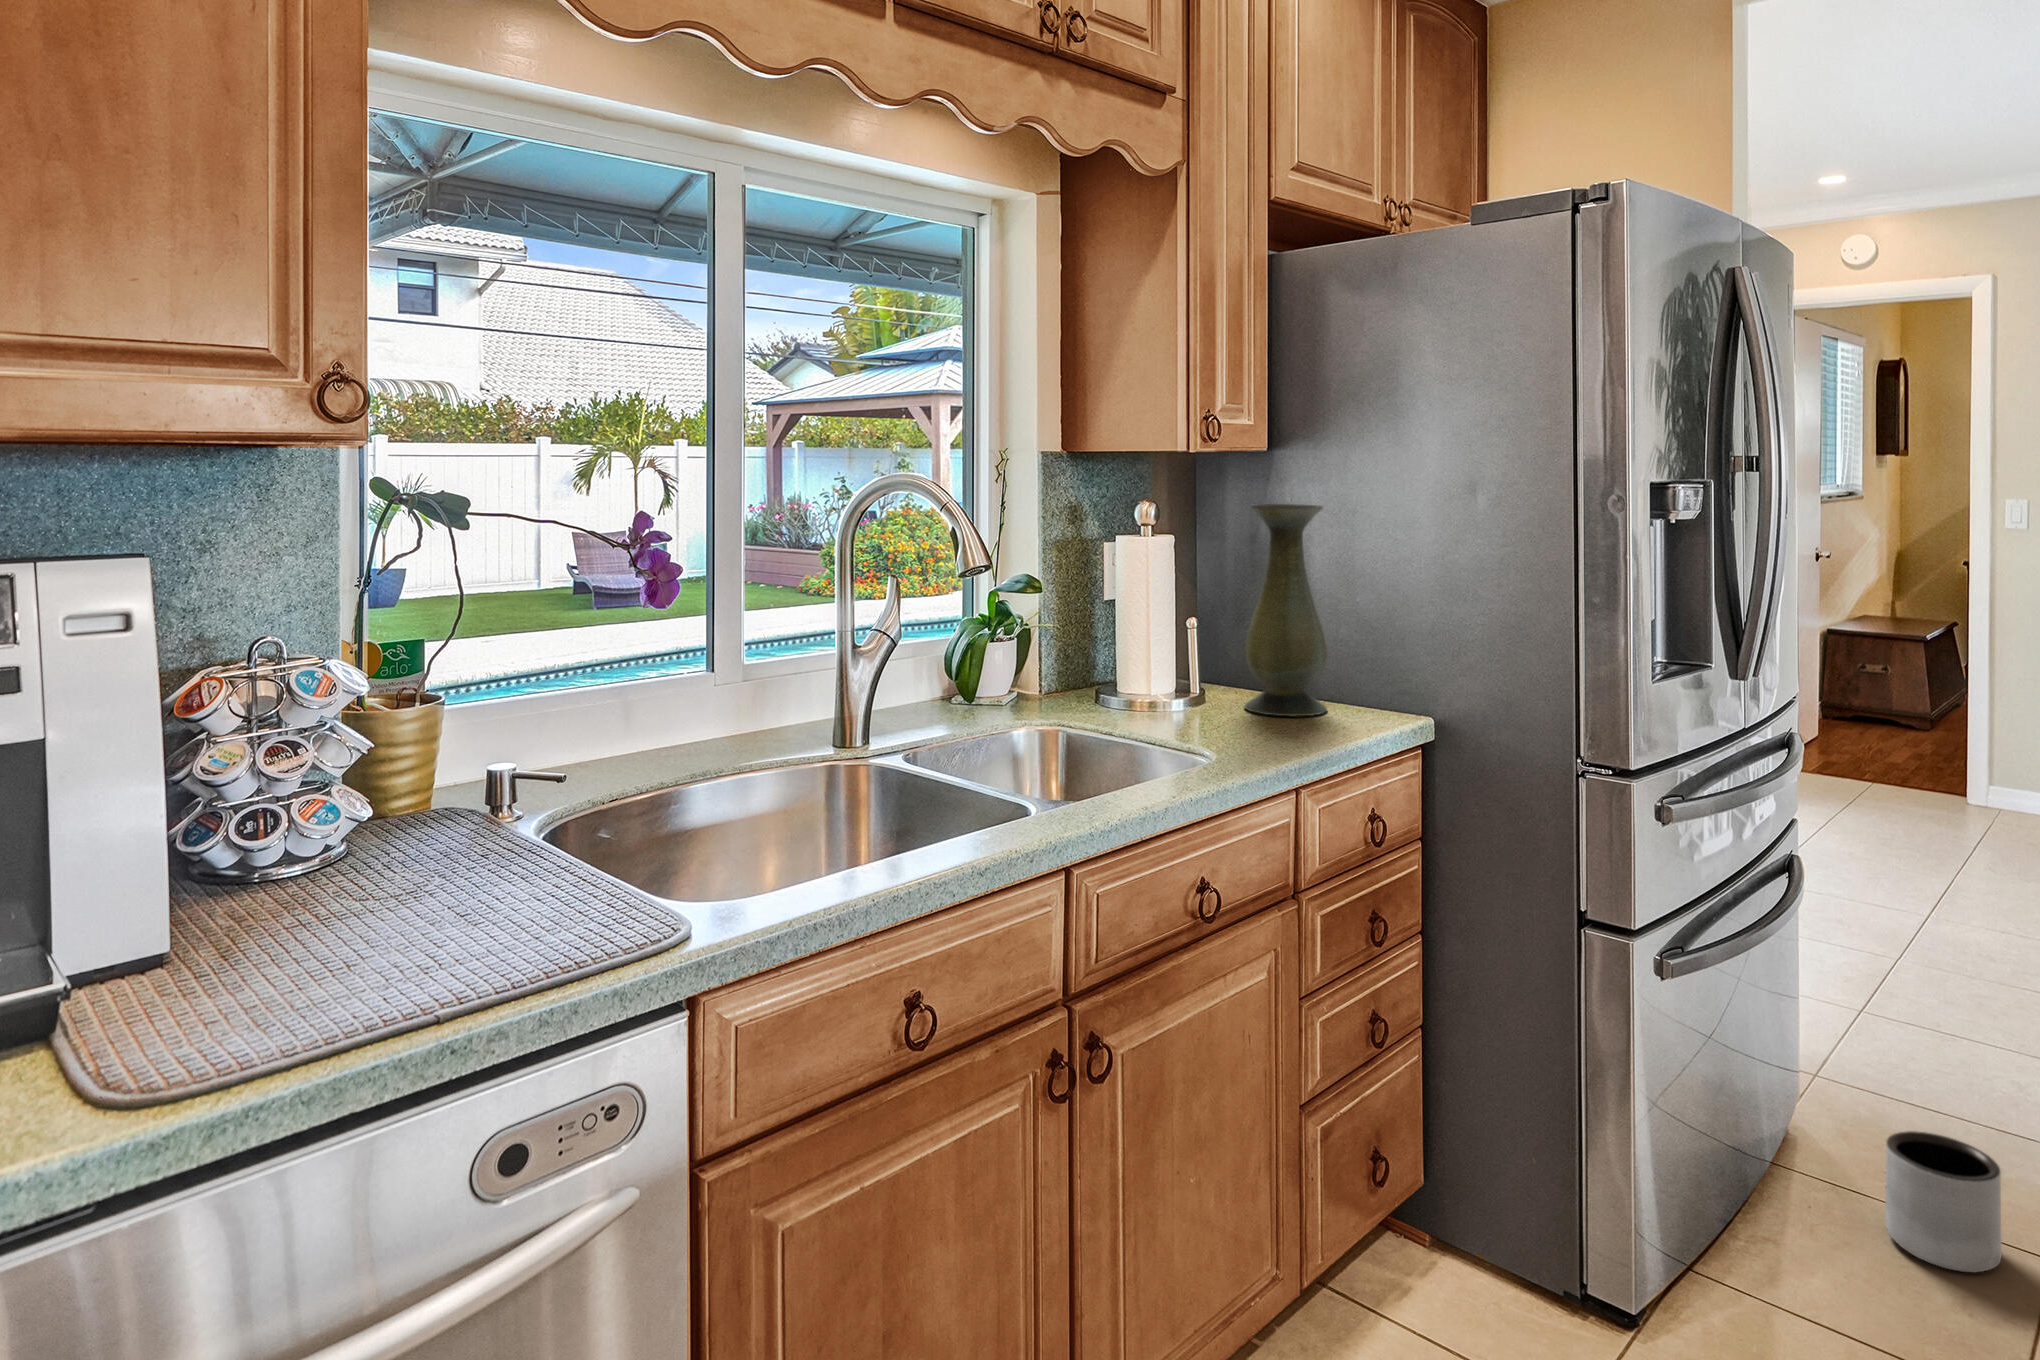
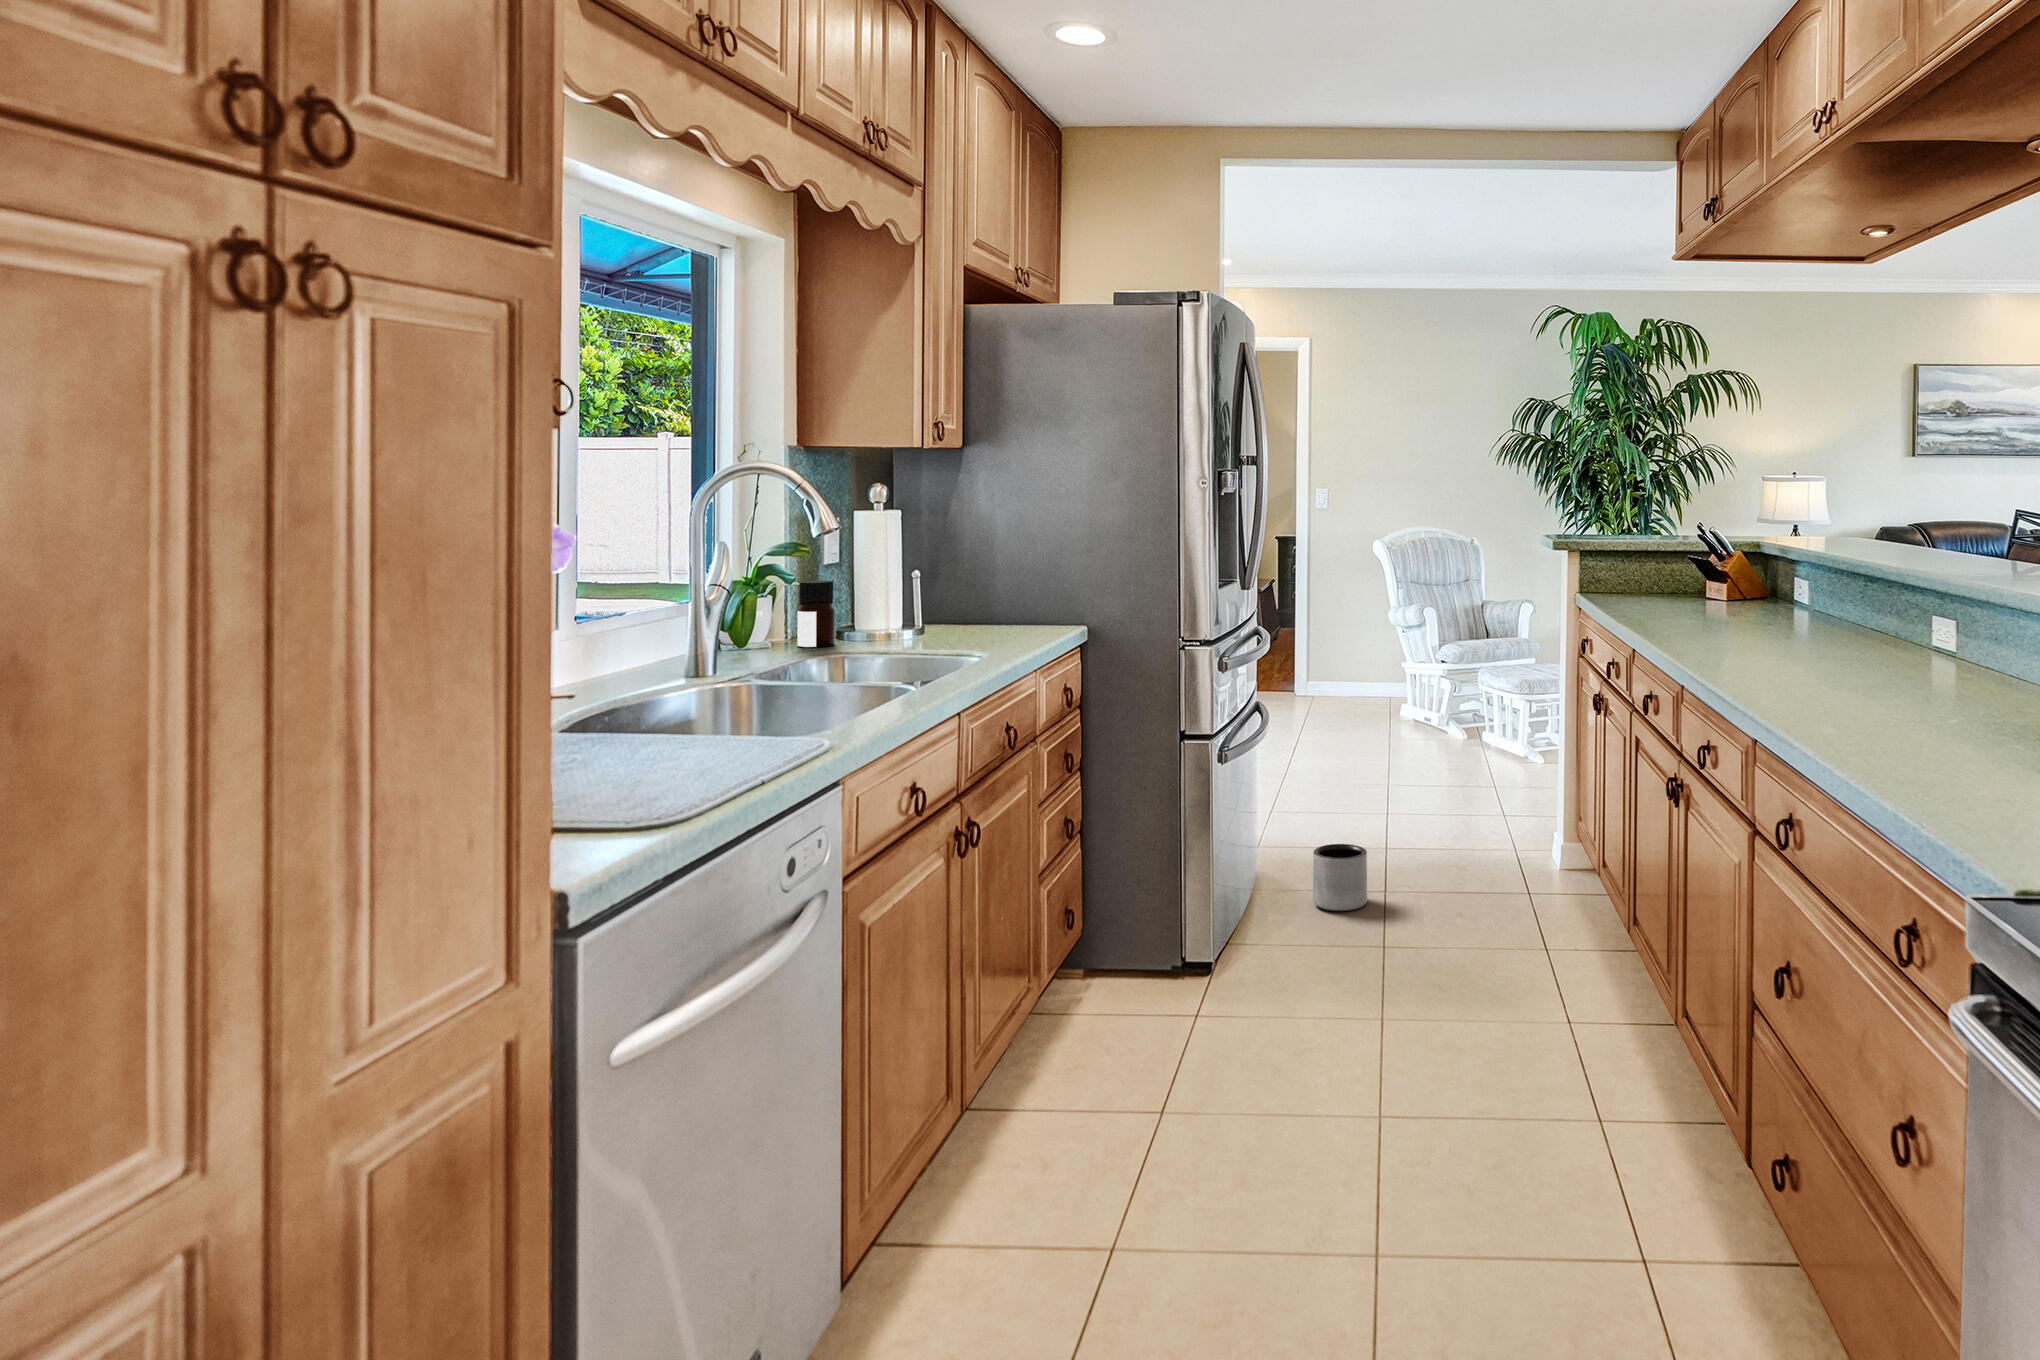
vase: present [1245,504,1327,717] -> none [955,485,1016,633]
bottle: none [1029,625,1073,713] -> present [797,581,835,647]

